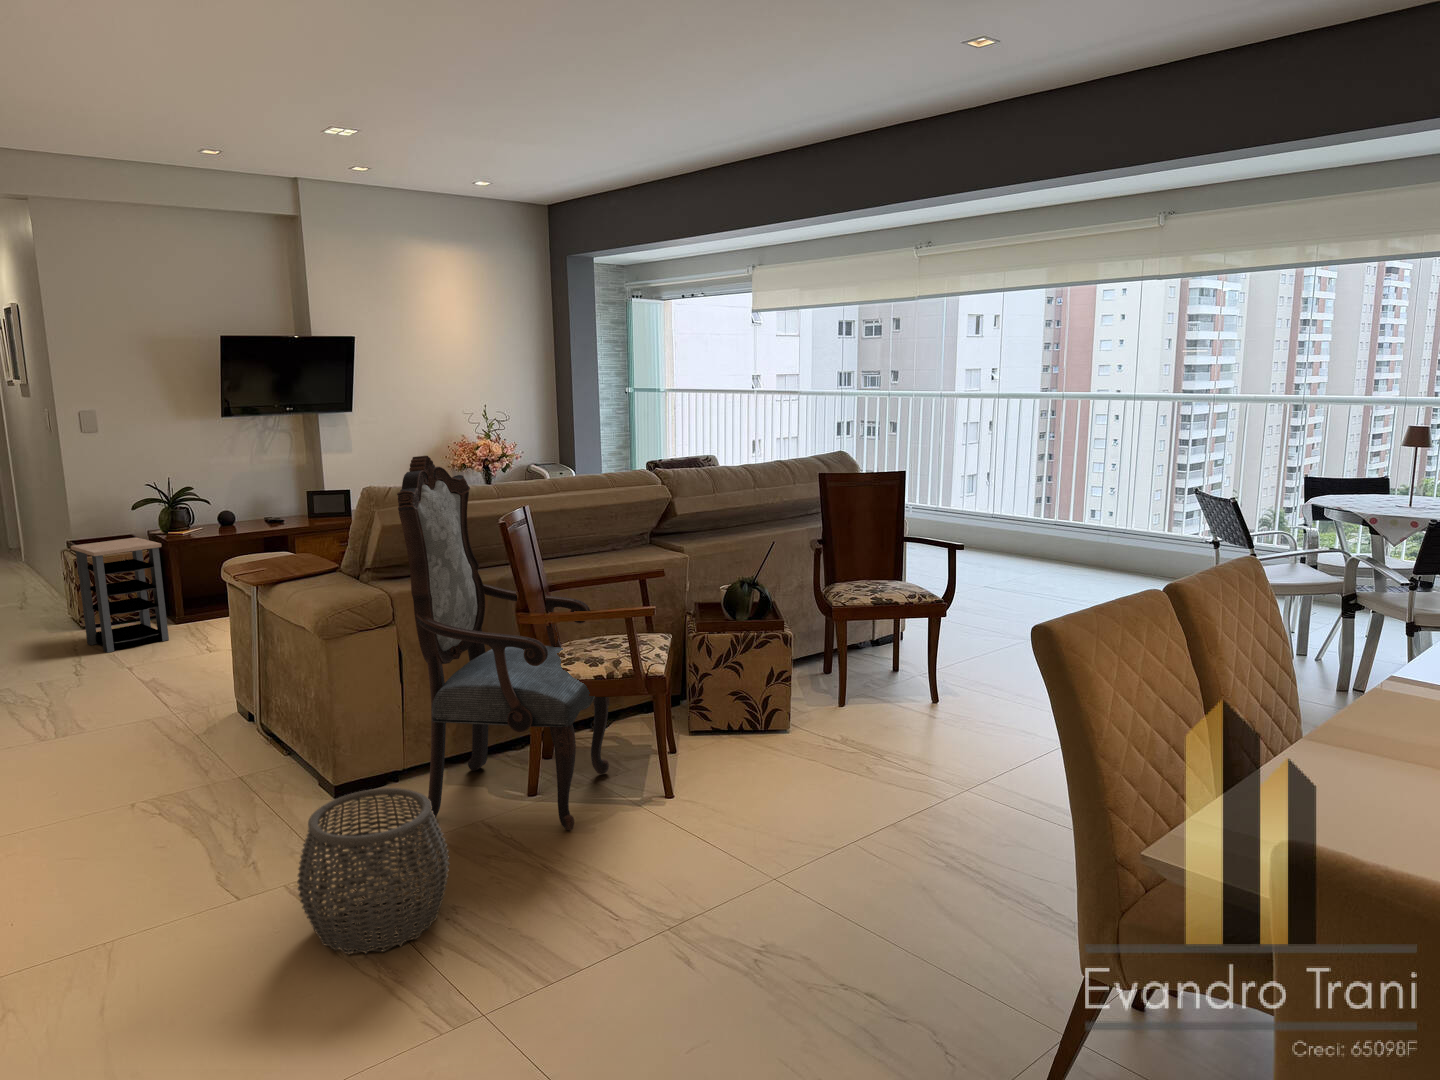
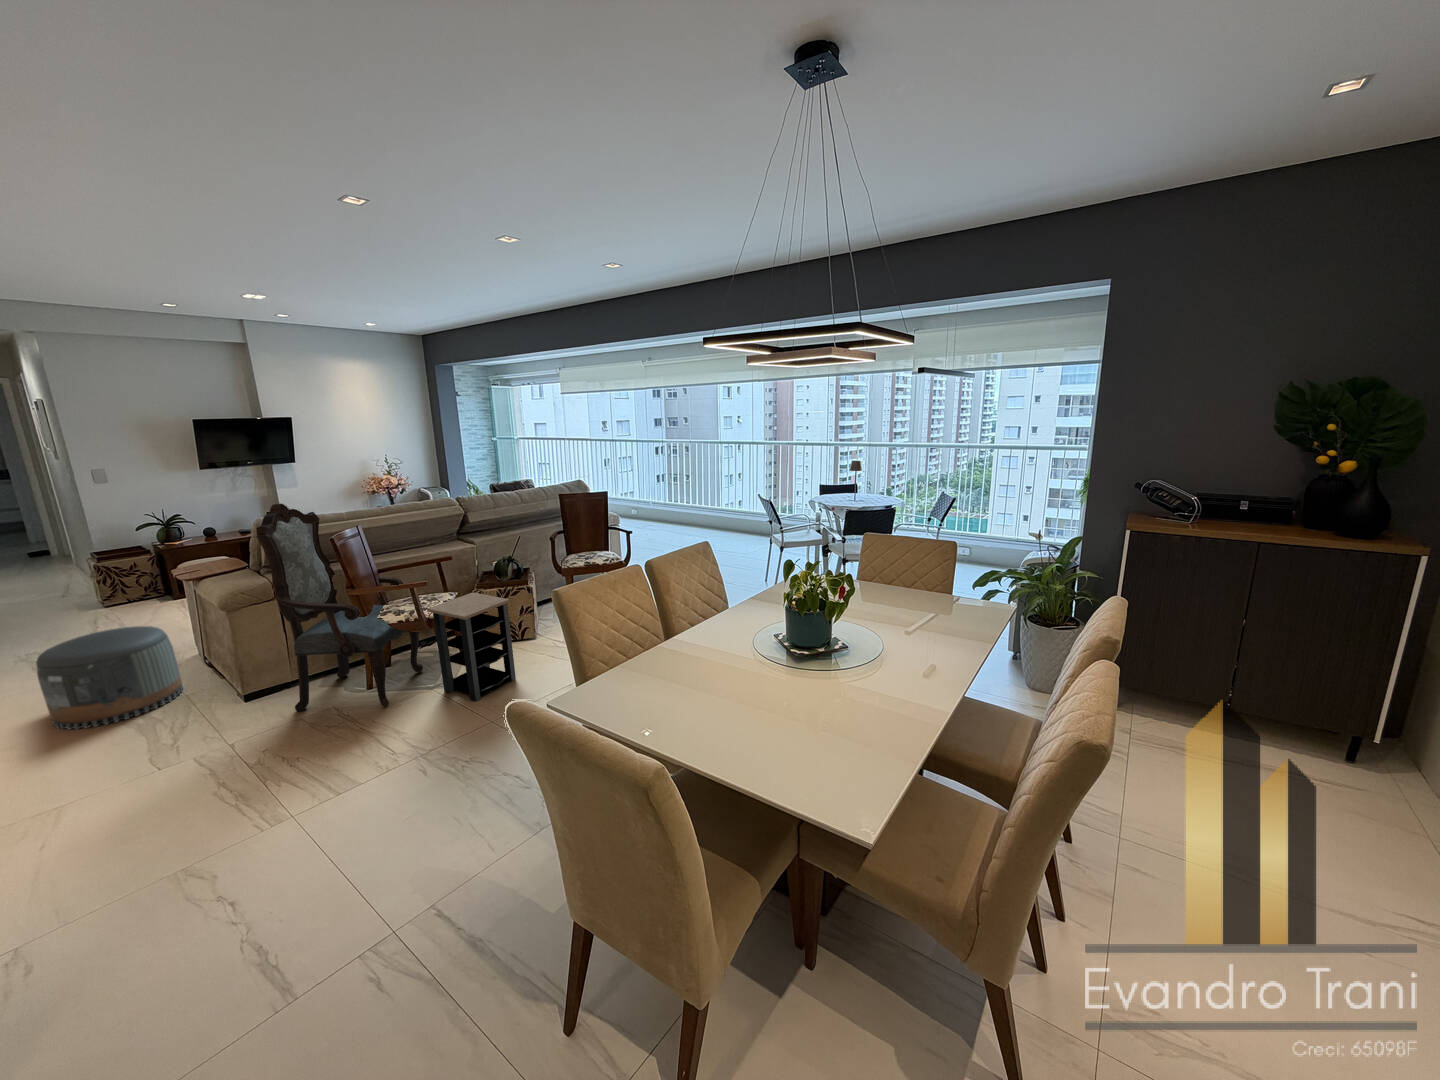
side table: present [71,537,169,653] -> present [427,593,516,701]
pouf: none [51,653,234,813] -> present [36,626,183,730]
woven basket: present [297,788,450,954] -> none [184,698,291,794]

